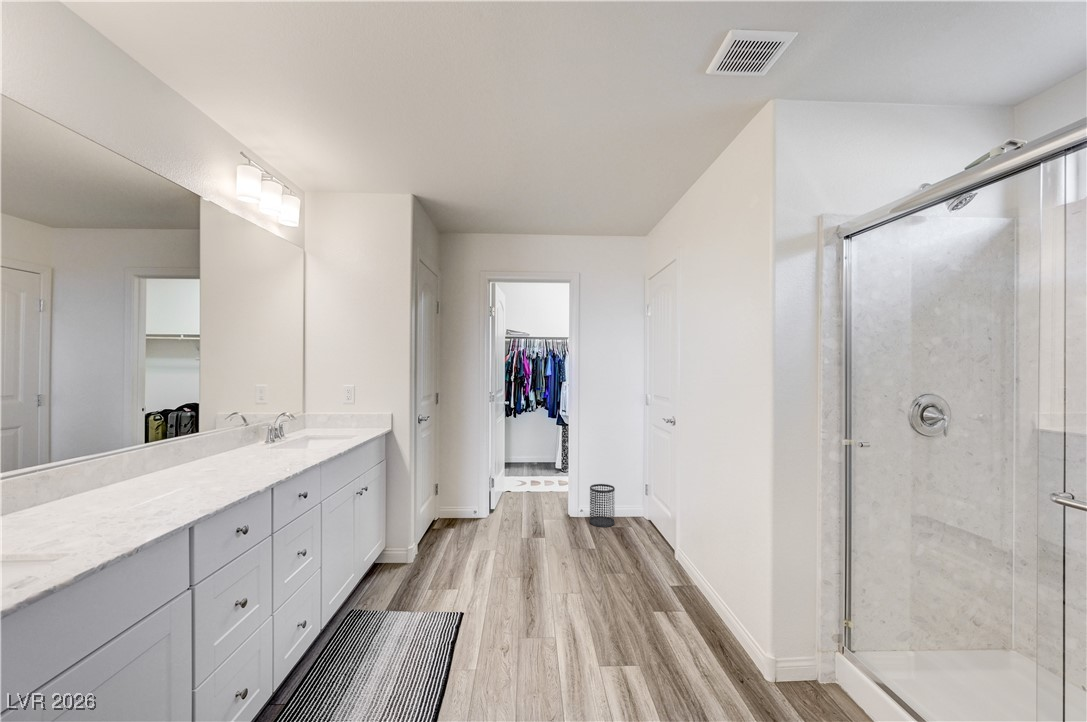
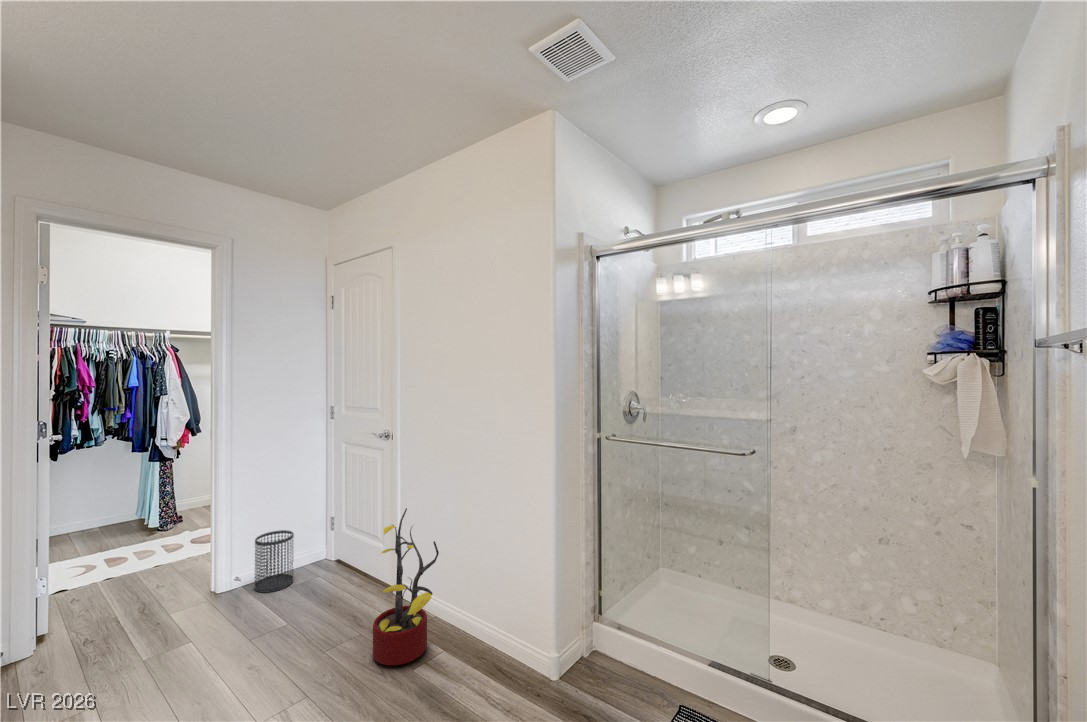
decorative plant: none [631,483,682,605] -> present [373,508,439,665]

